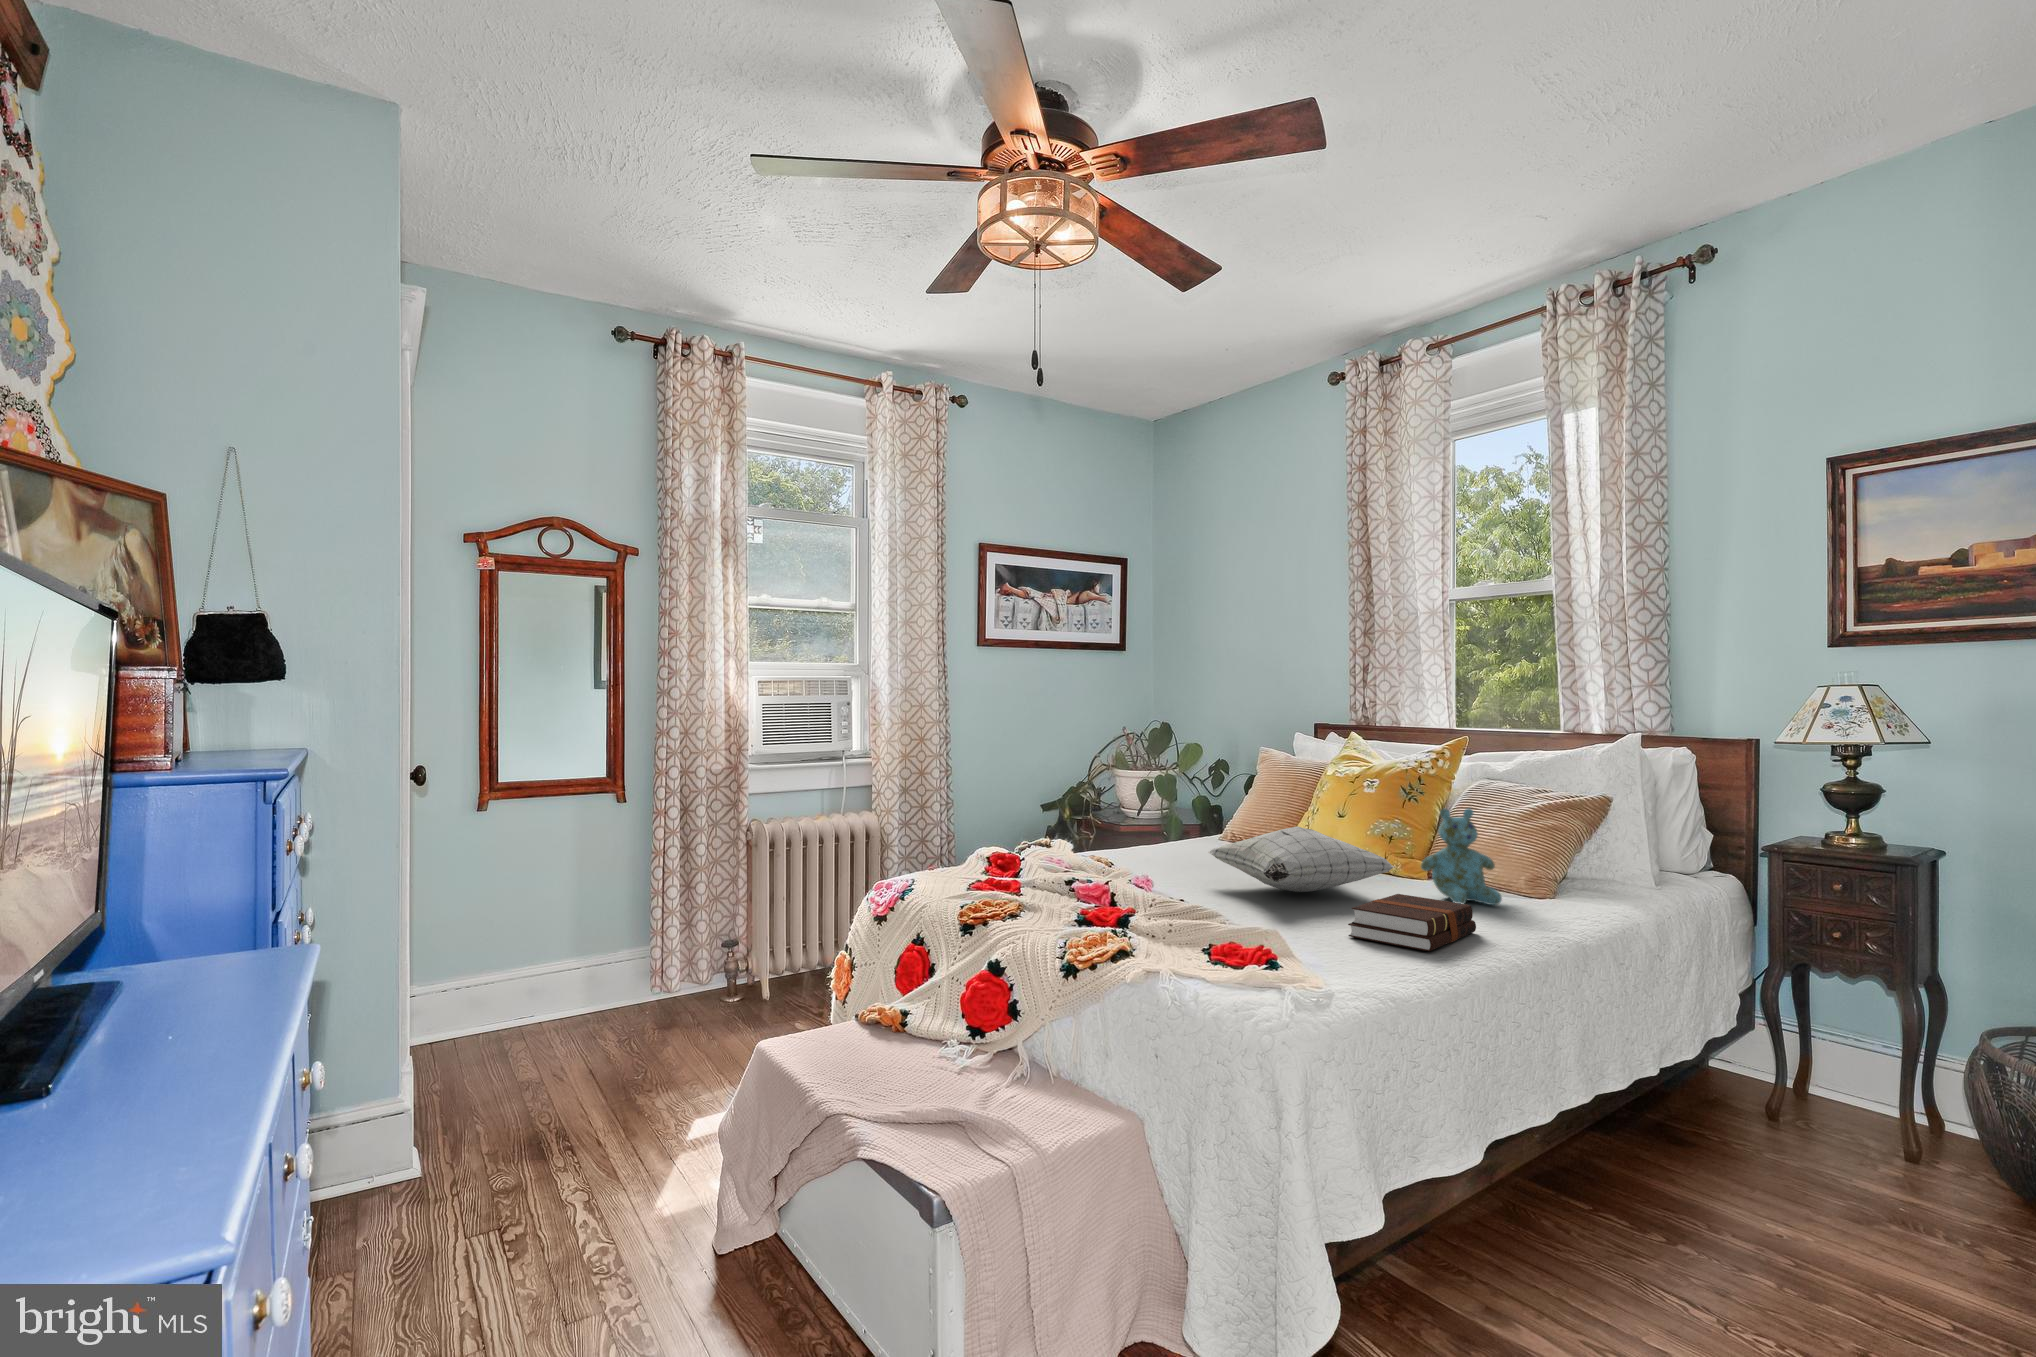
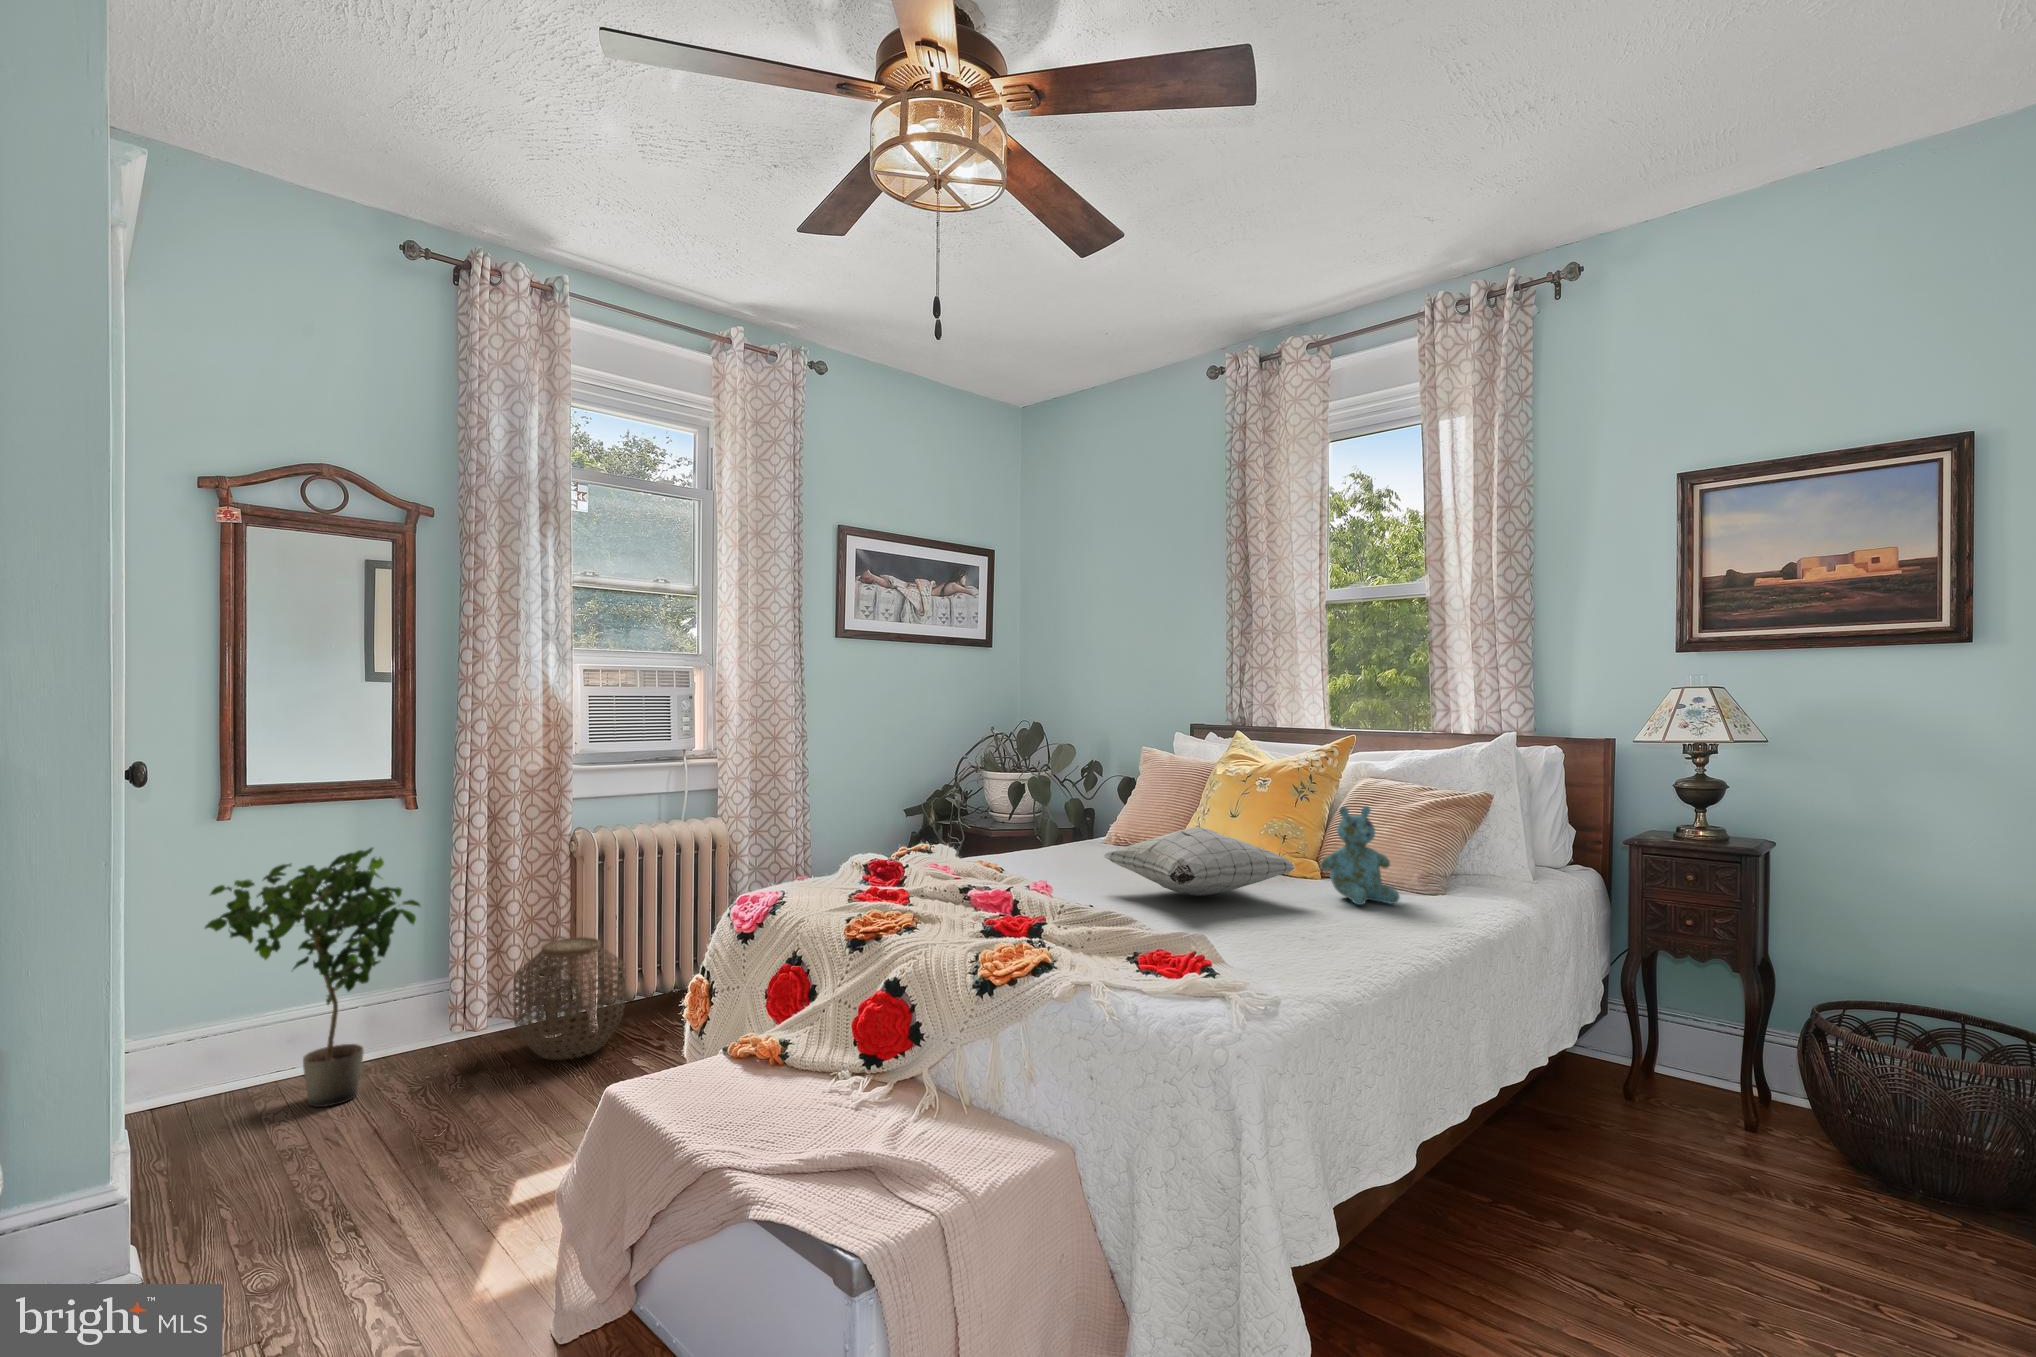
potted plant: none [465,833,630,1047] -> present [205,848,420,1107]
hardback book: present [1348,894,1476,951] -> none [1263,894,1385,952]
woven basket: none [704,914,796,1018] -> present [513,937,626,1060]

